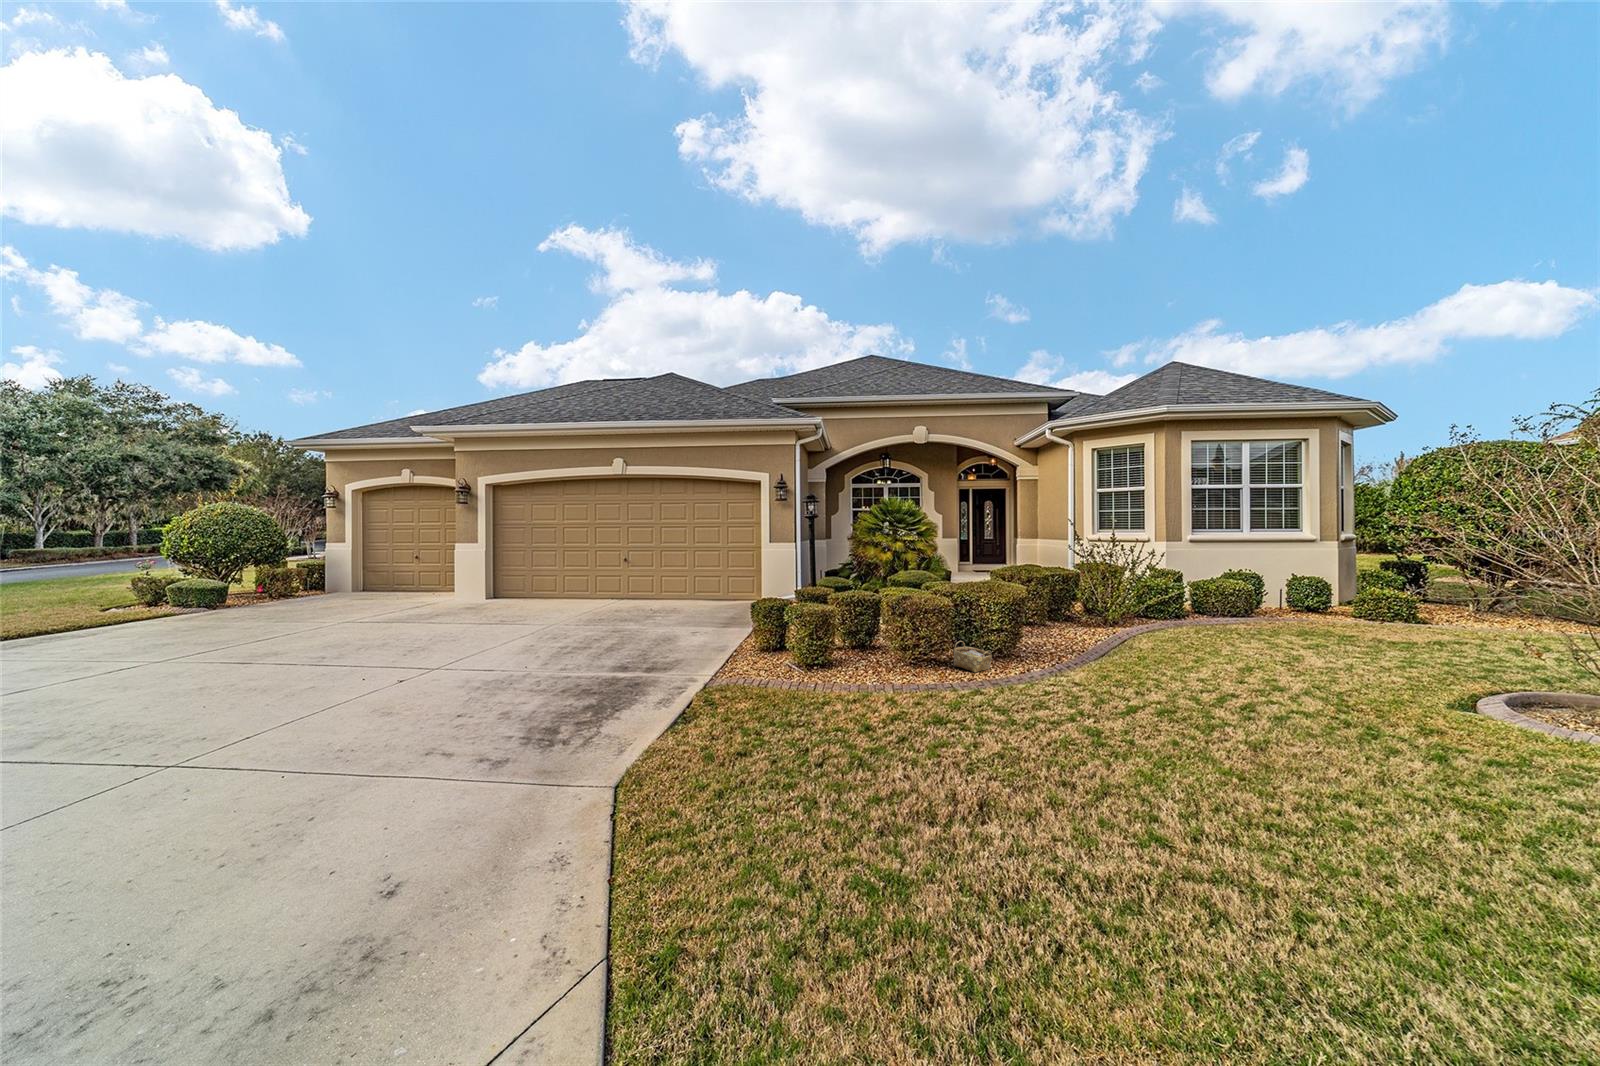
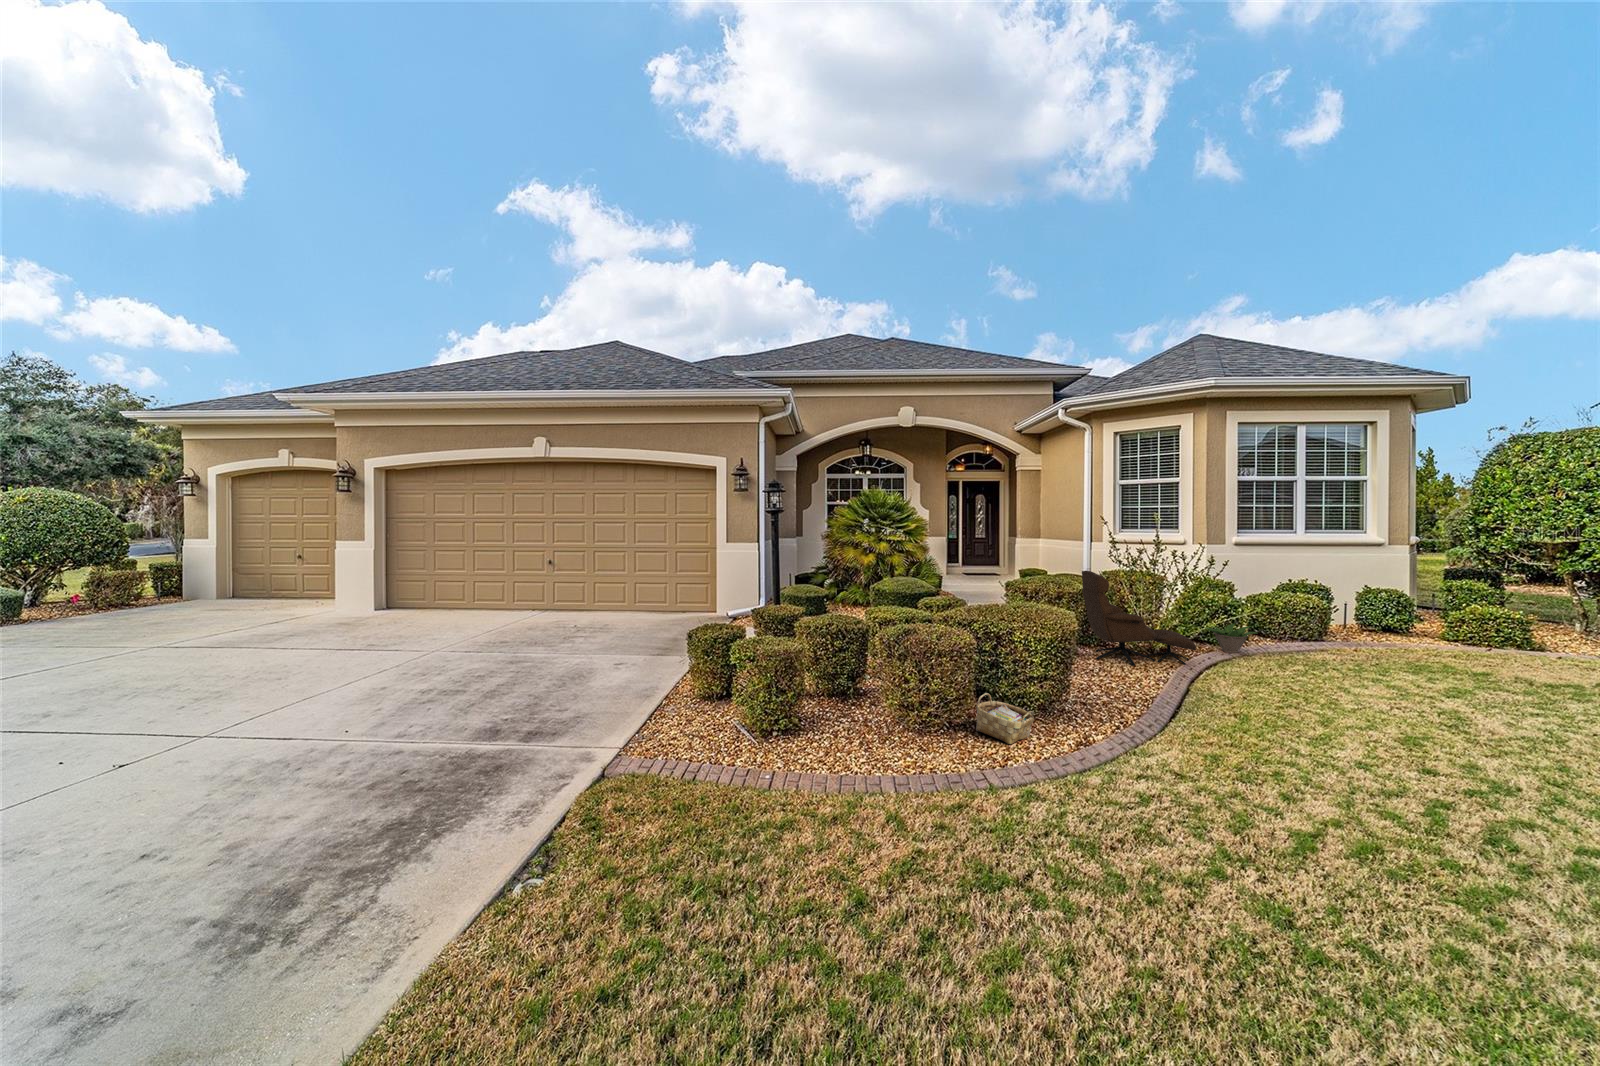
lounge chair: none [1048,561,1134,632] -> present [1082,571,1196,666]
decorative plant: none [1147,602,1186,624] -> present [1206,624,1257,653]

